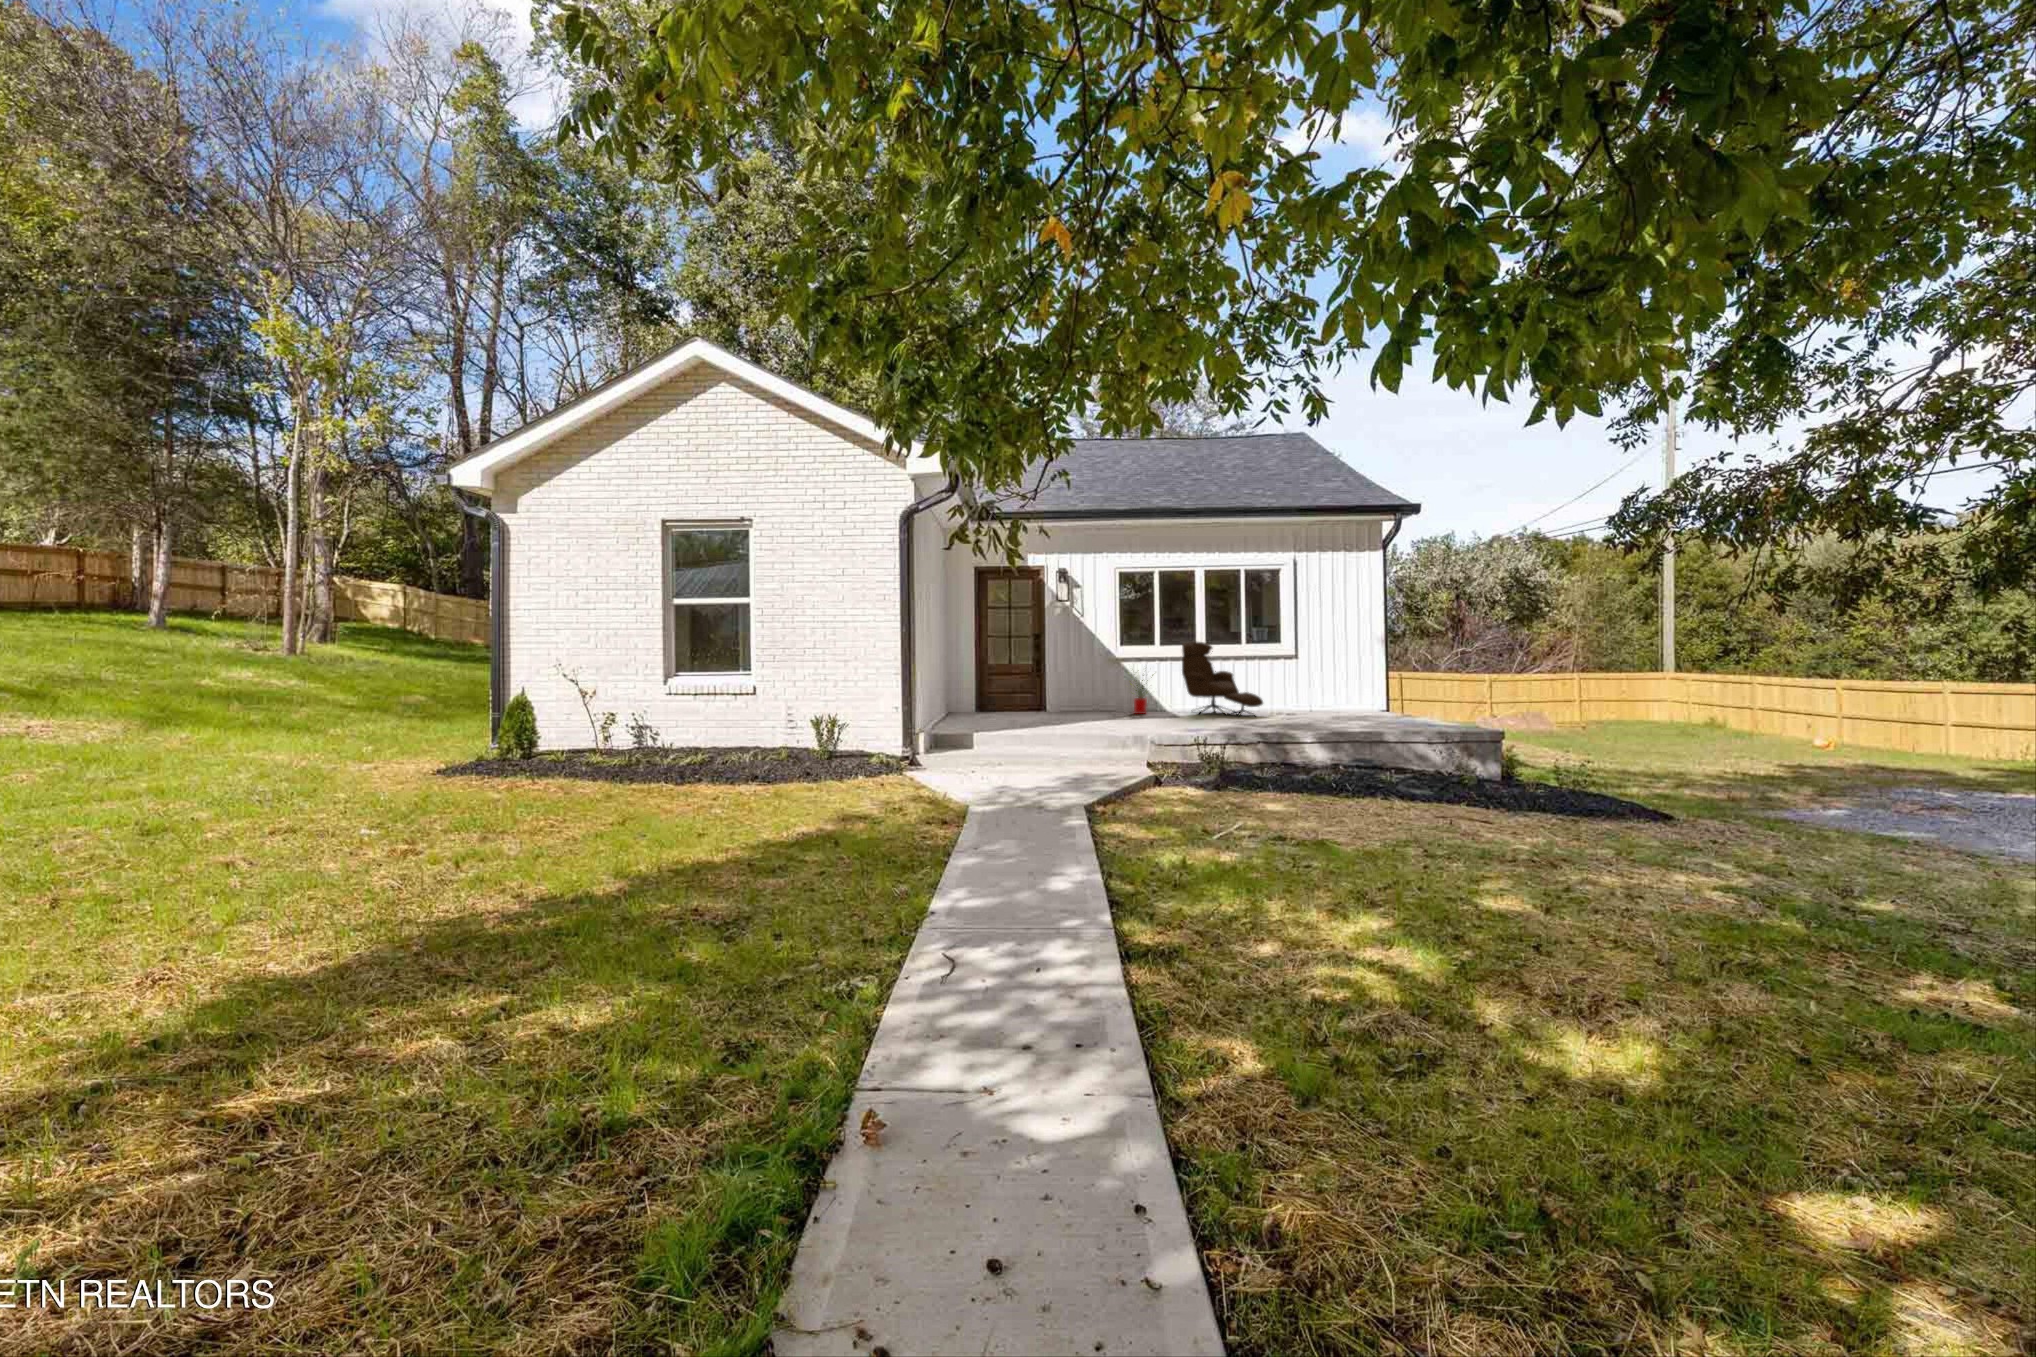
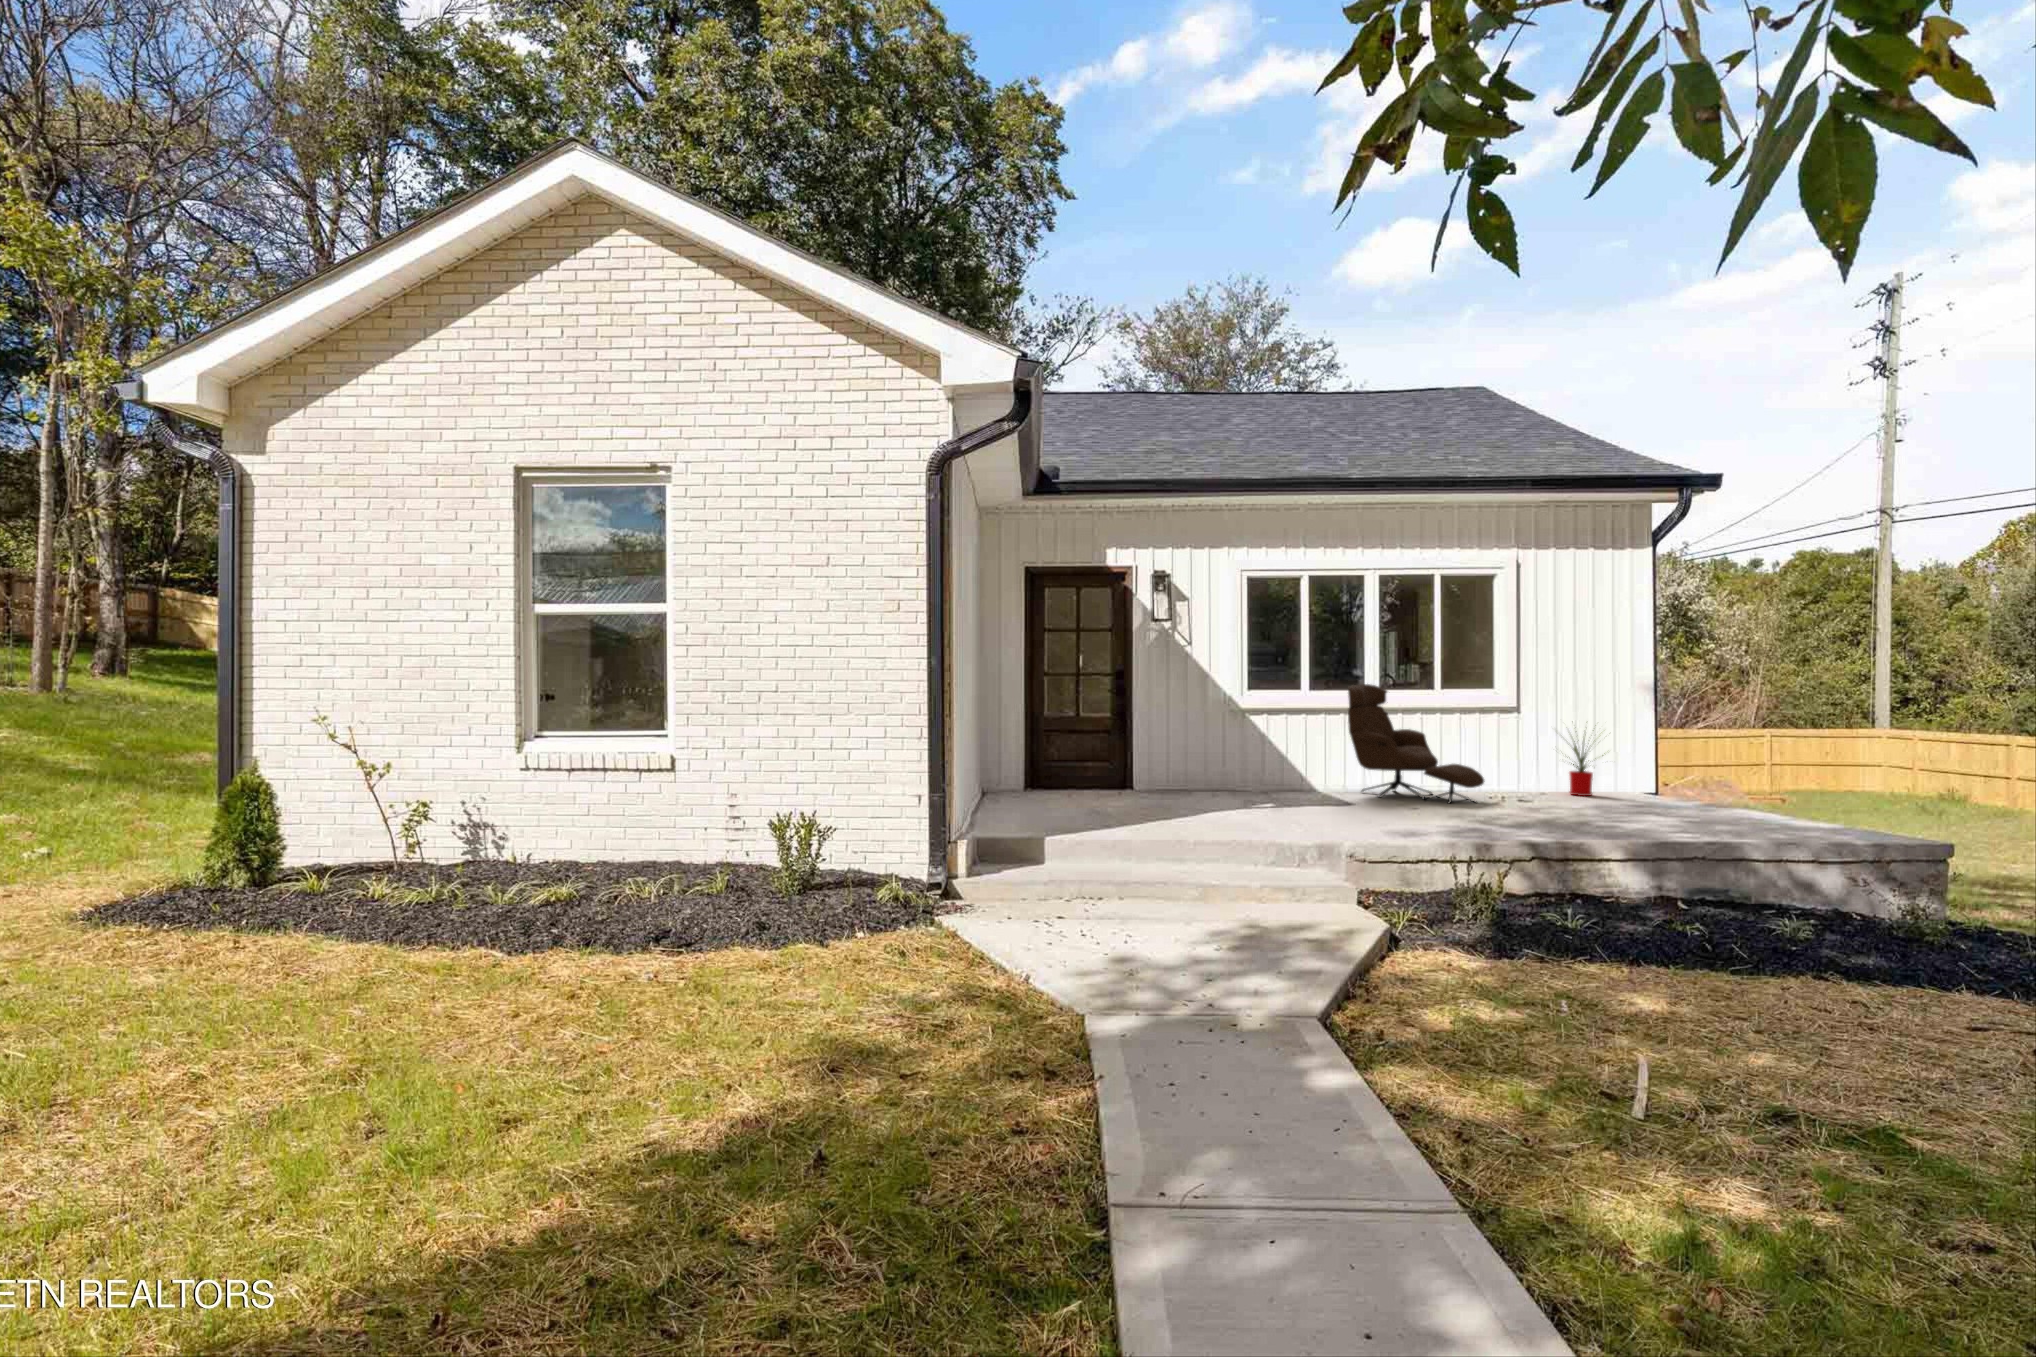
house plant: present [1130,675,1153,714] -> present [1570,734,1605,796]

